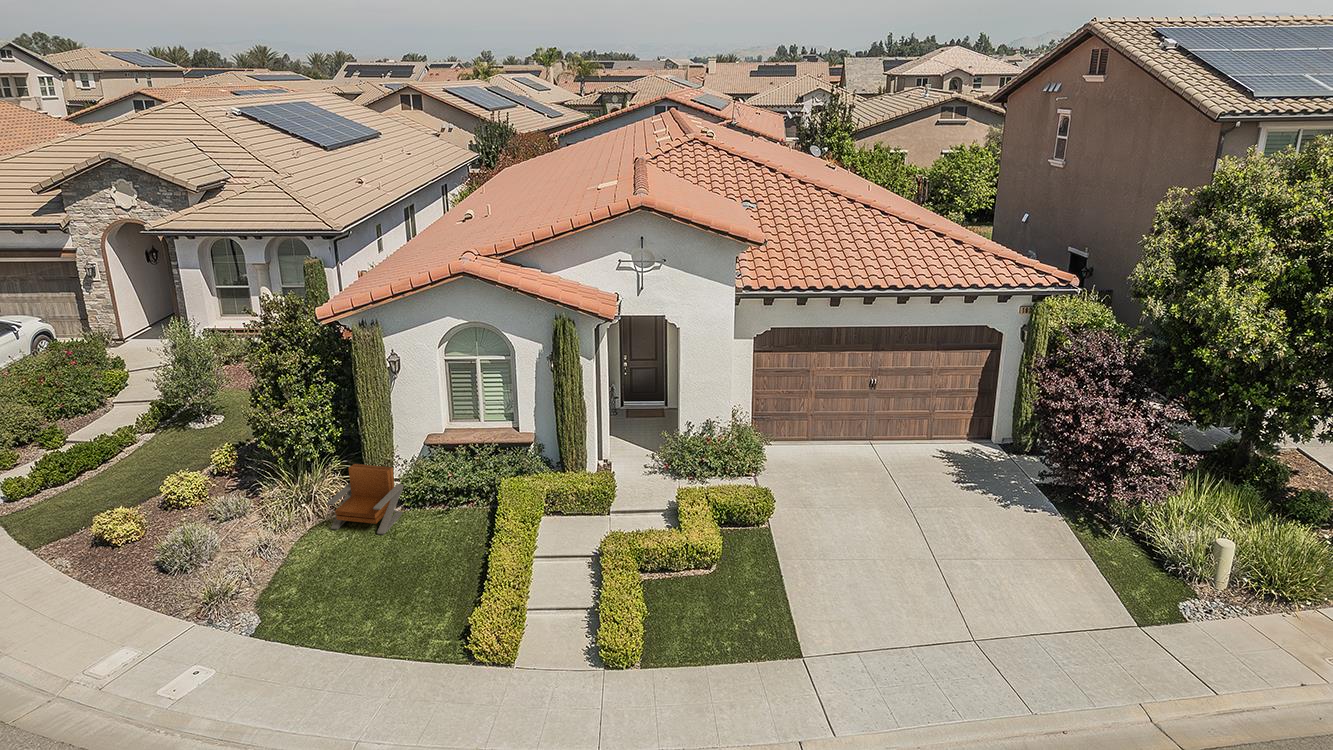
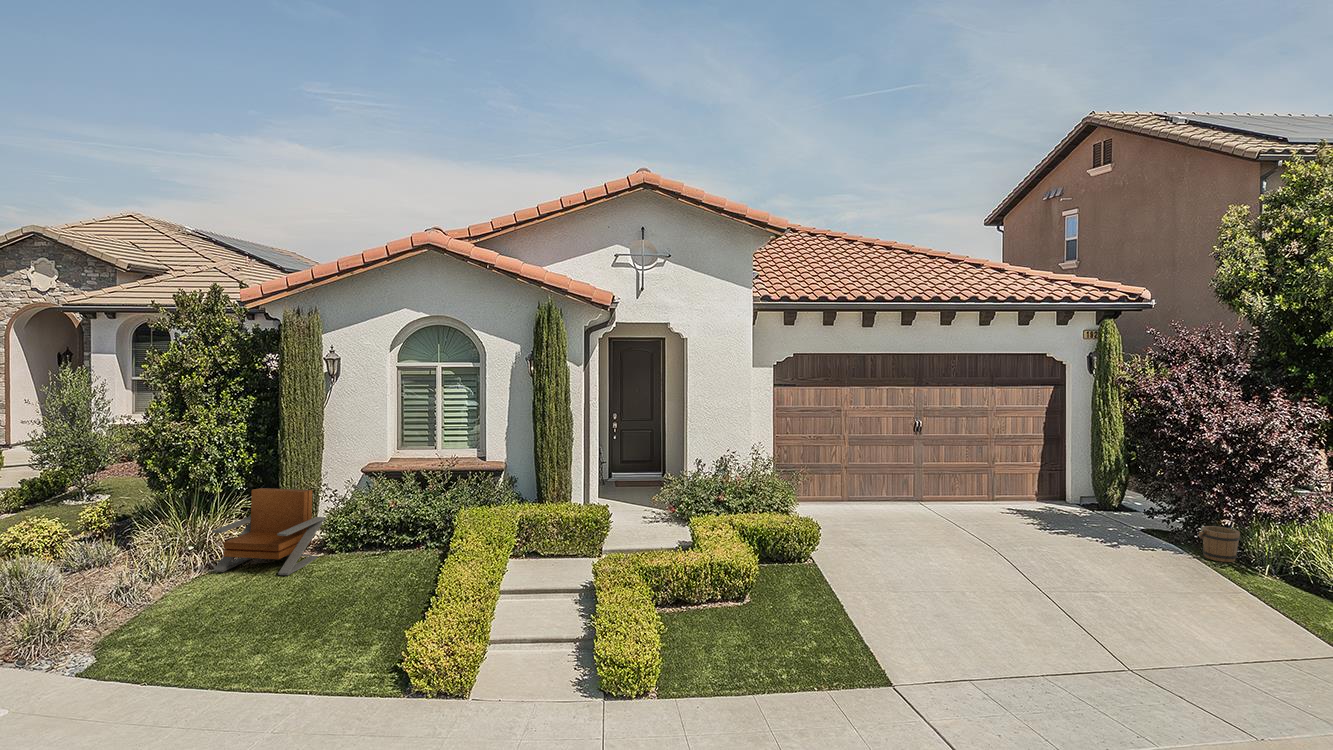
bucket: none [1067,499,1097,529] -> present [1199,526,1240,562]

